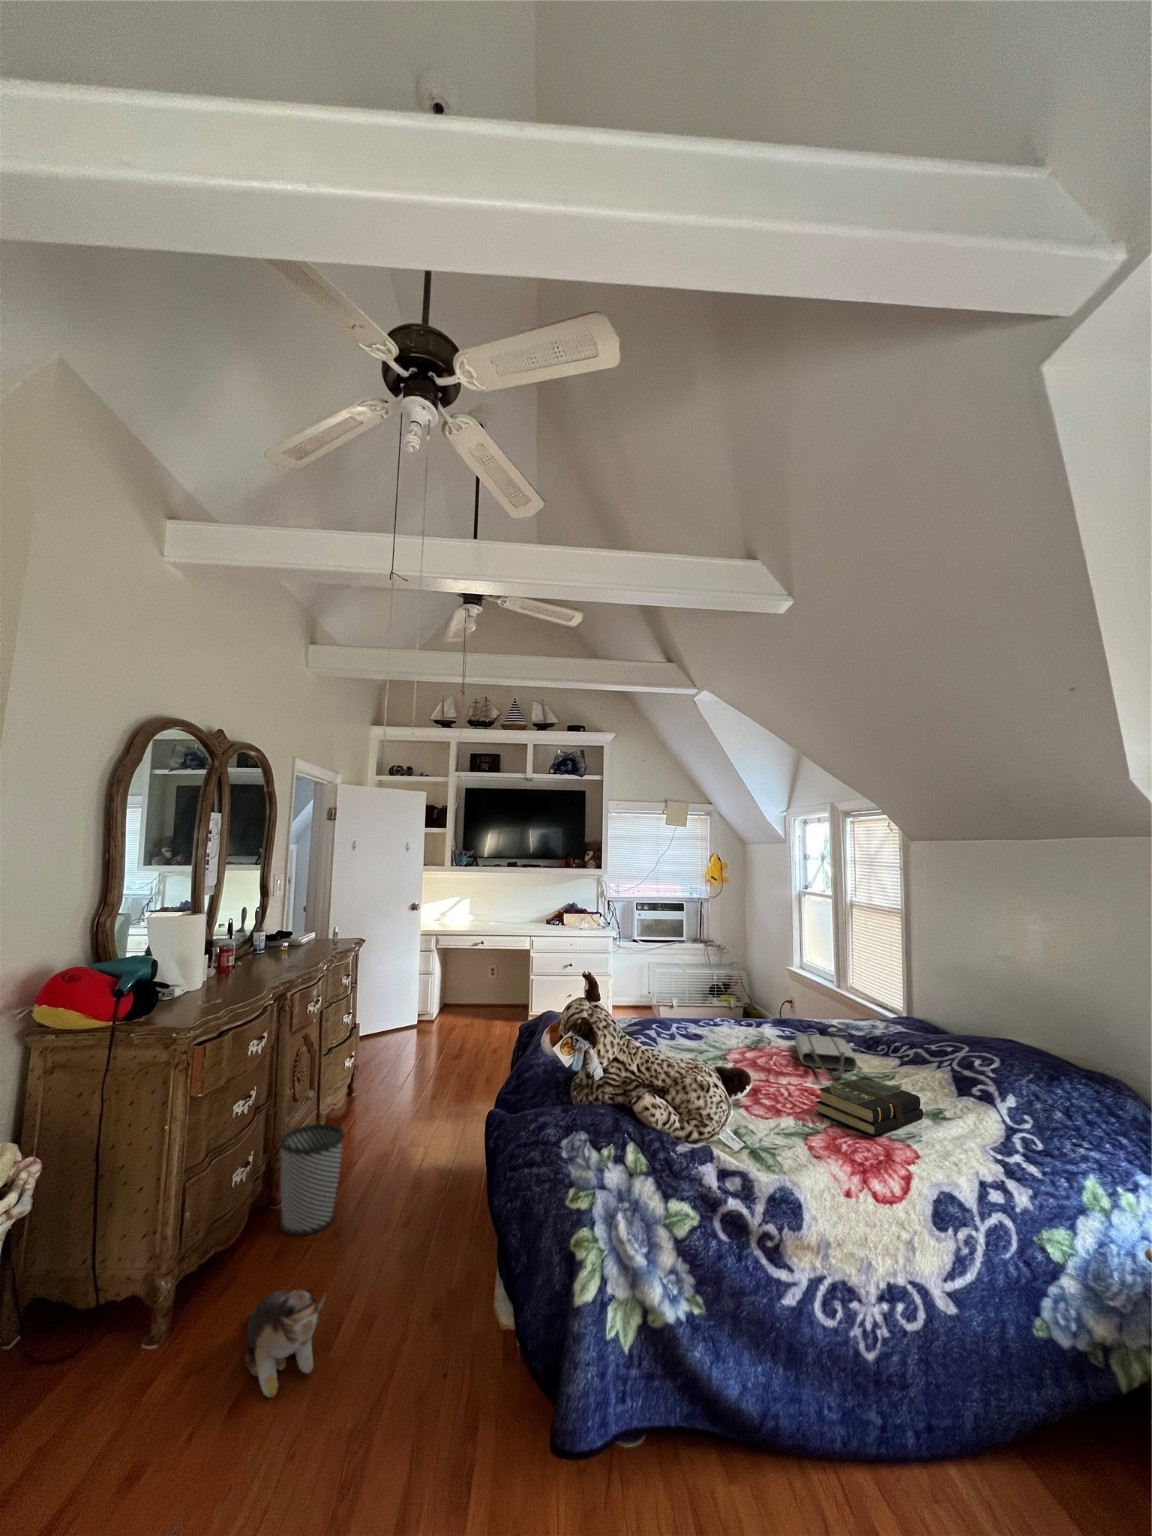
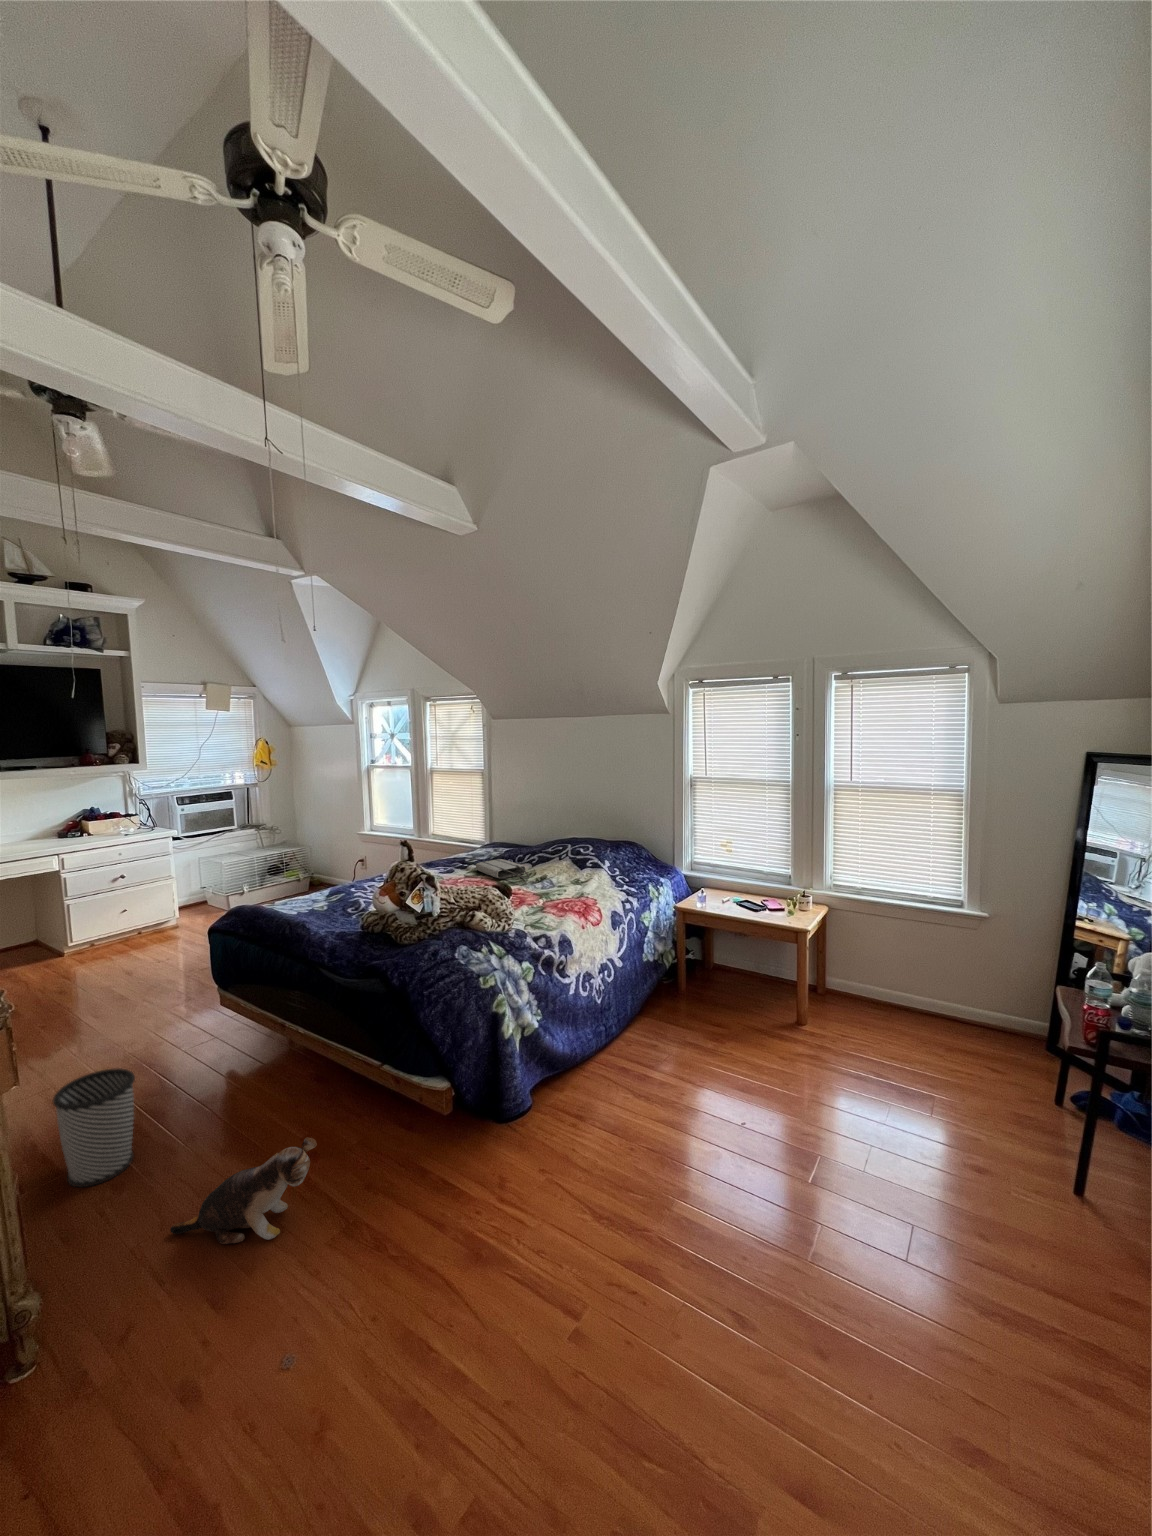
book: present [816,1077,924,1136] -> none [541,872,583,898]

